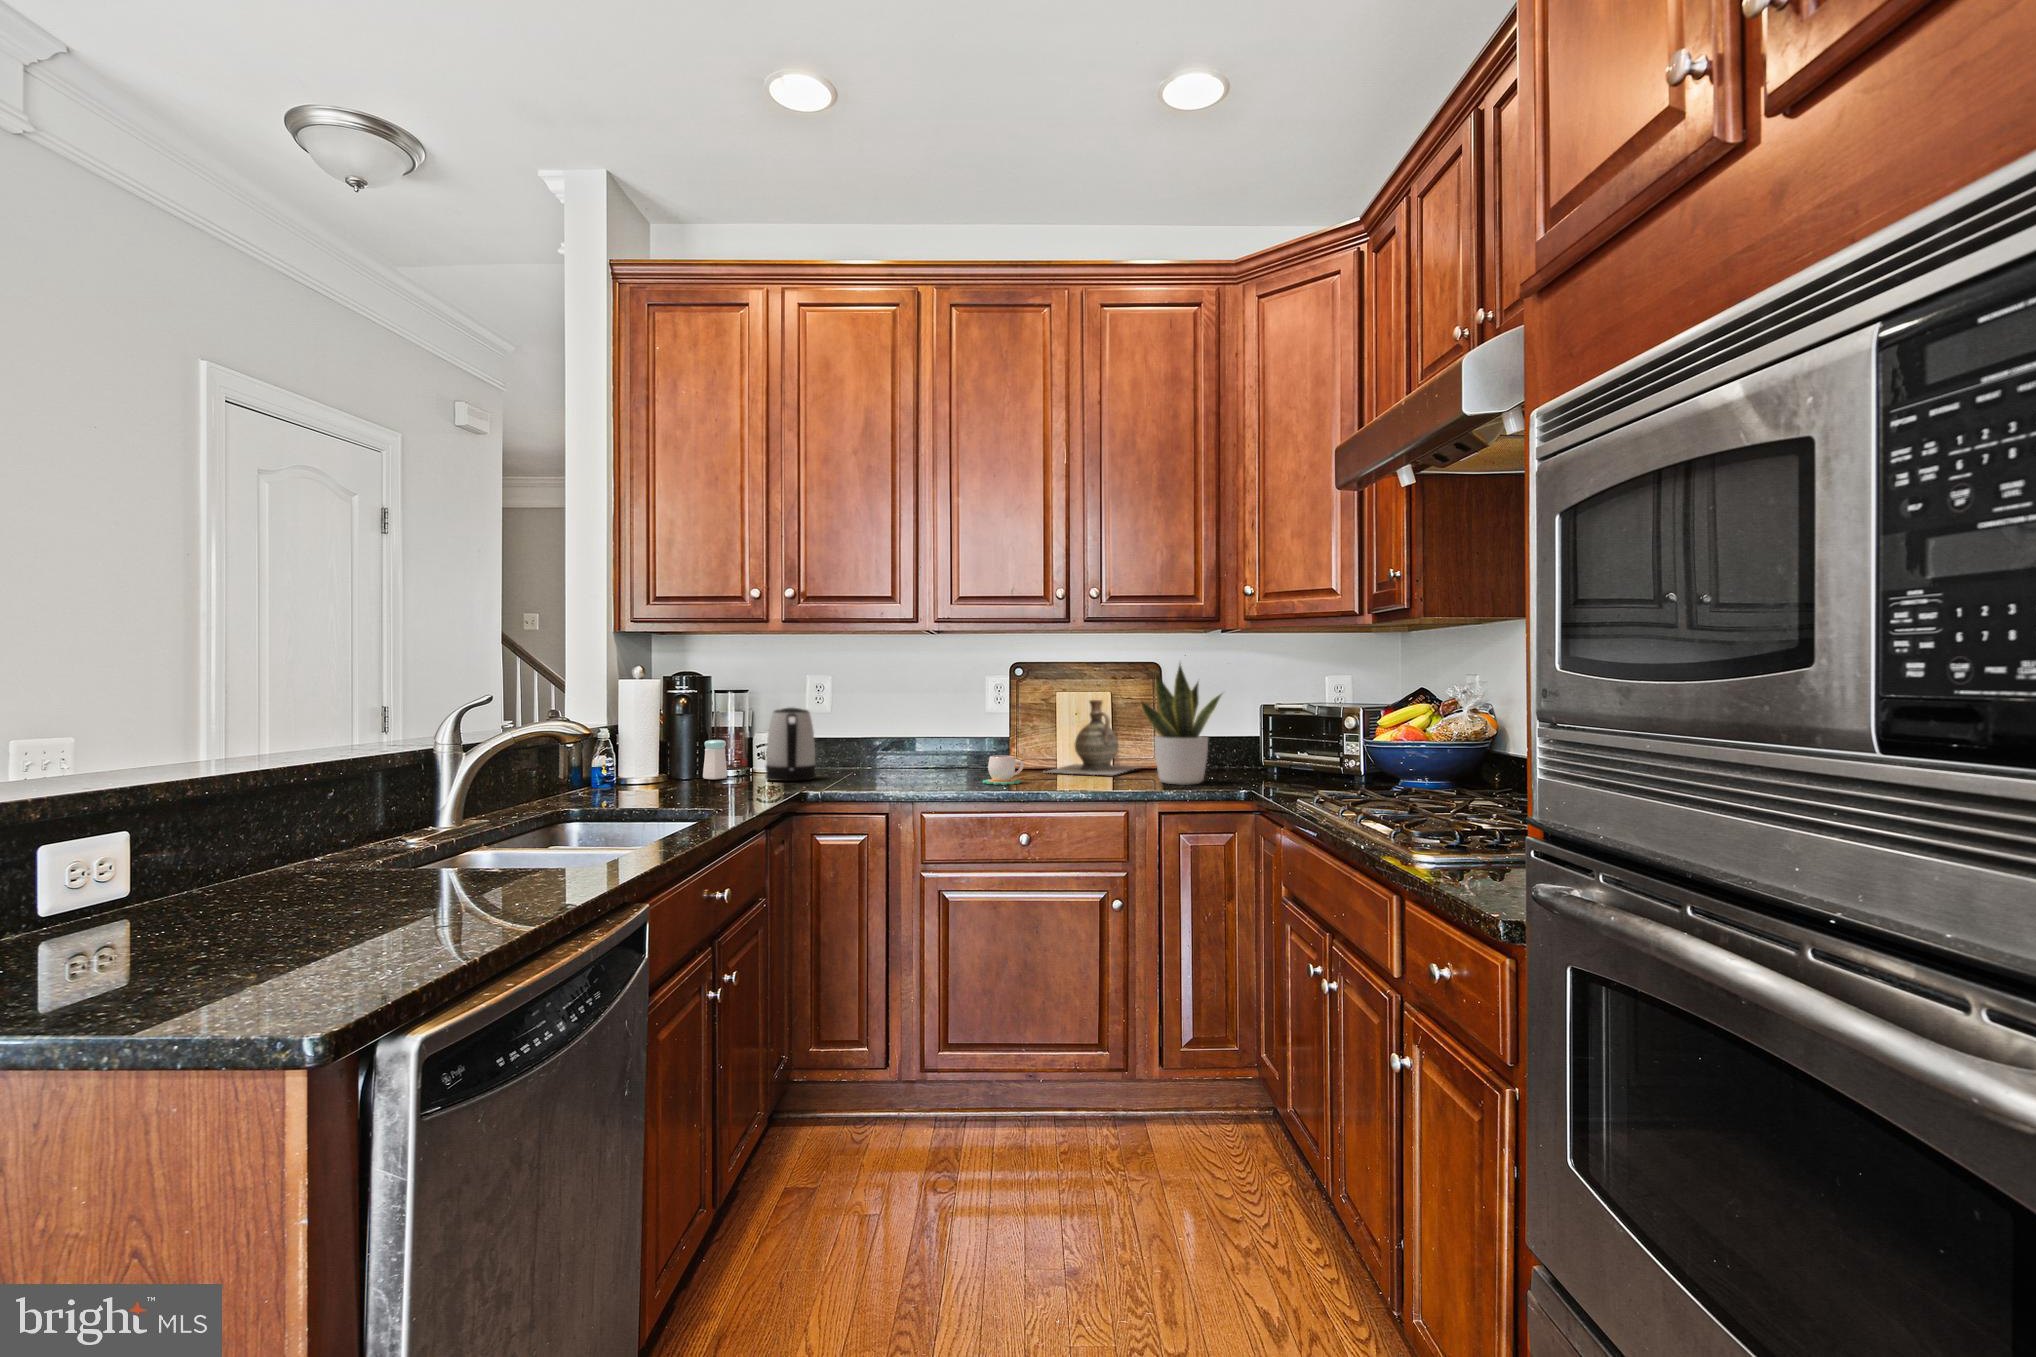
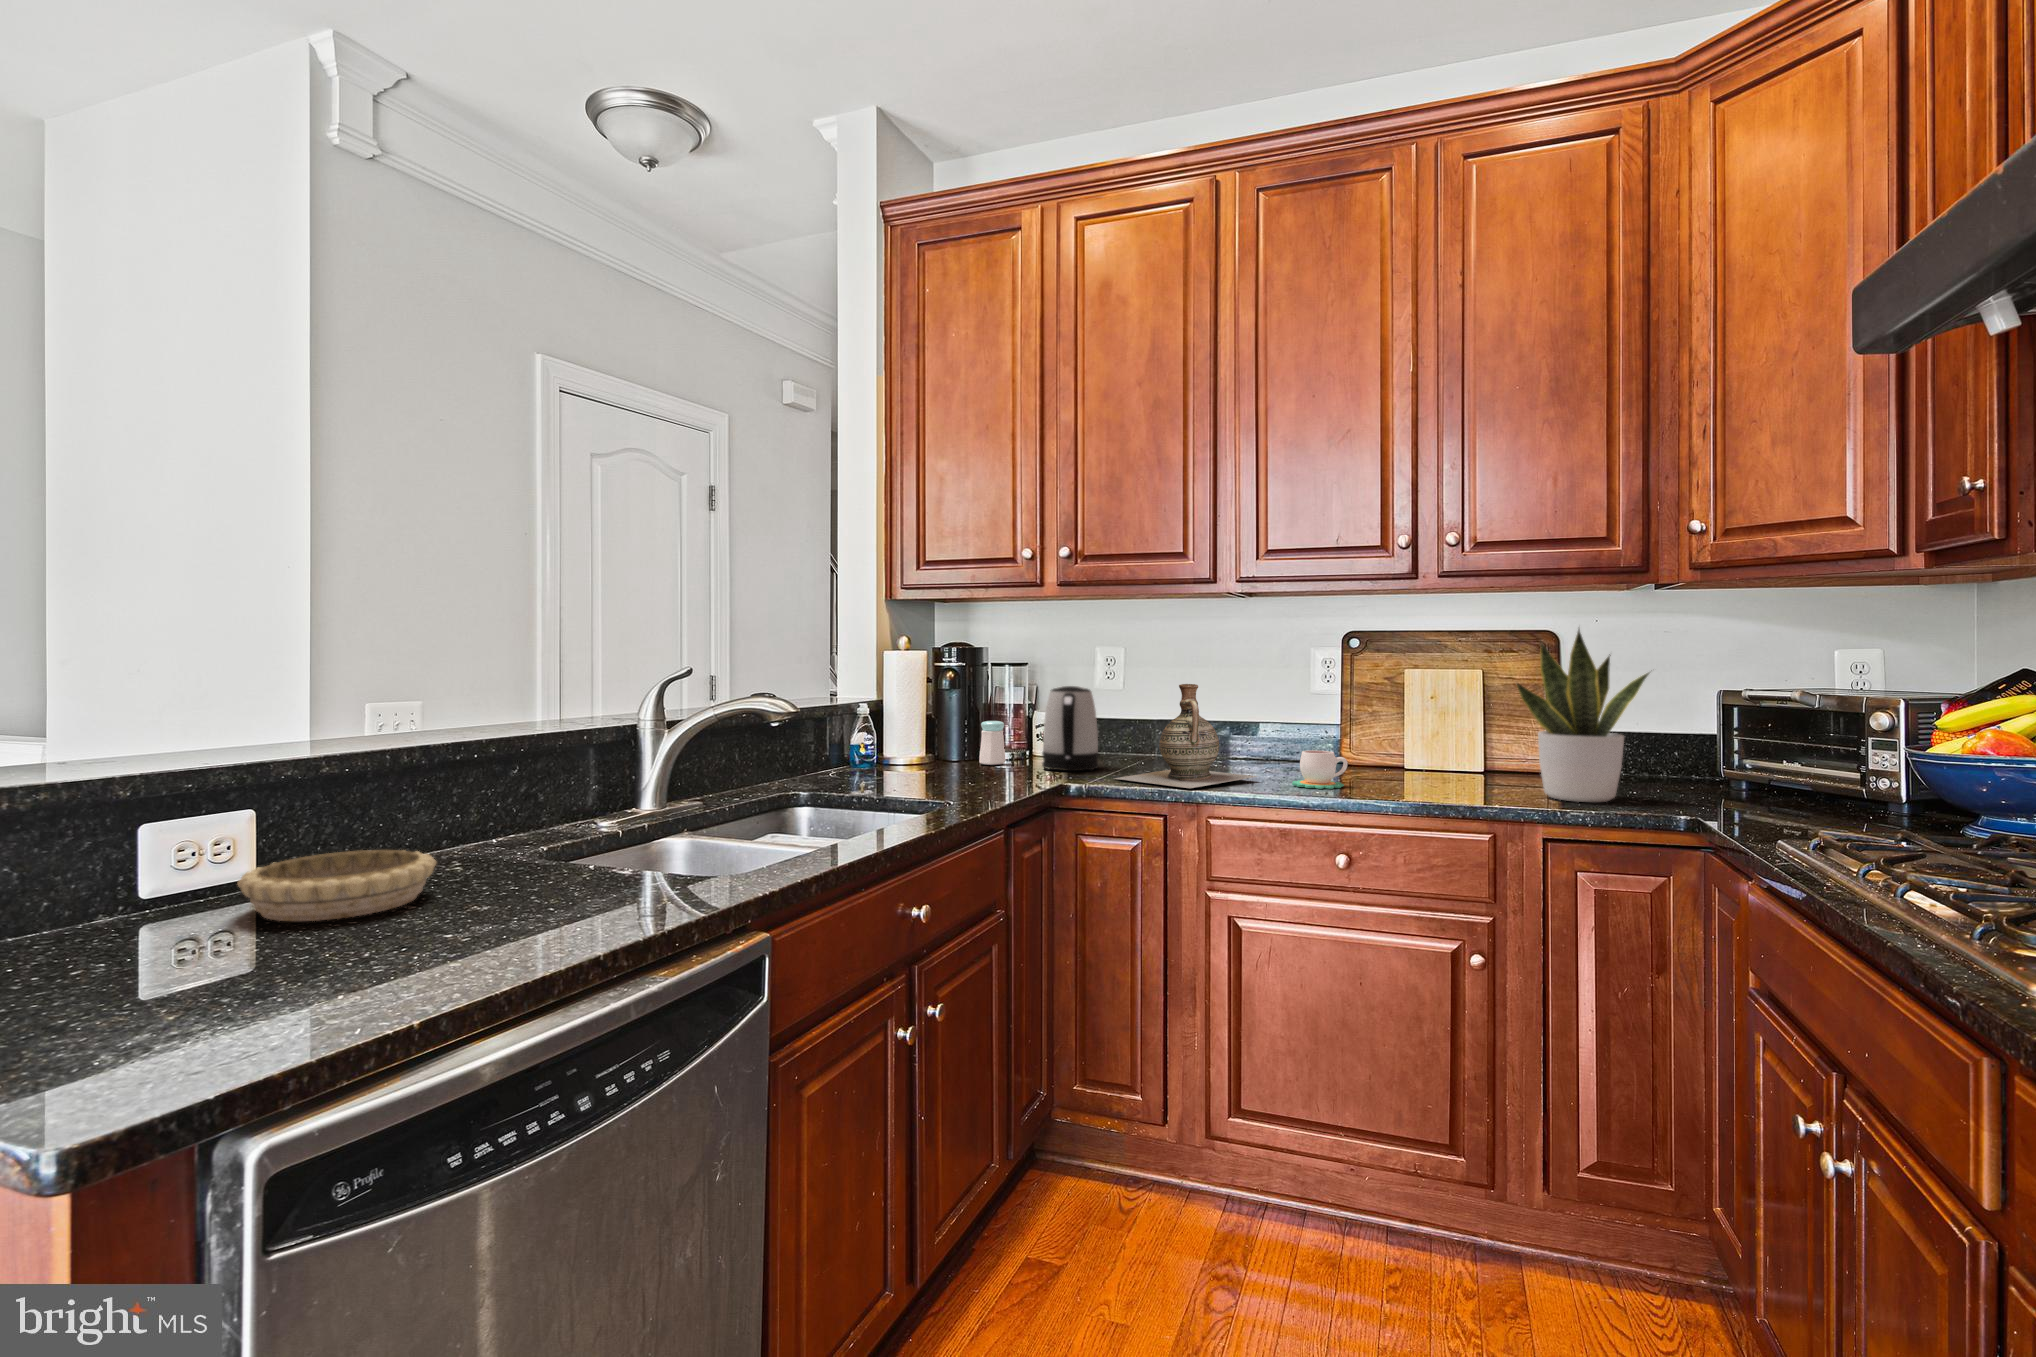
ceramic jug: present [1044,700,1138,775] -> present [1115,684,1257,788]
decorative bowl: none [136,863,325,926] -> present [237,850,436,921]

